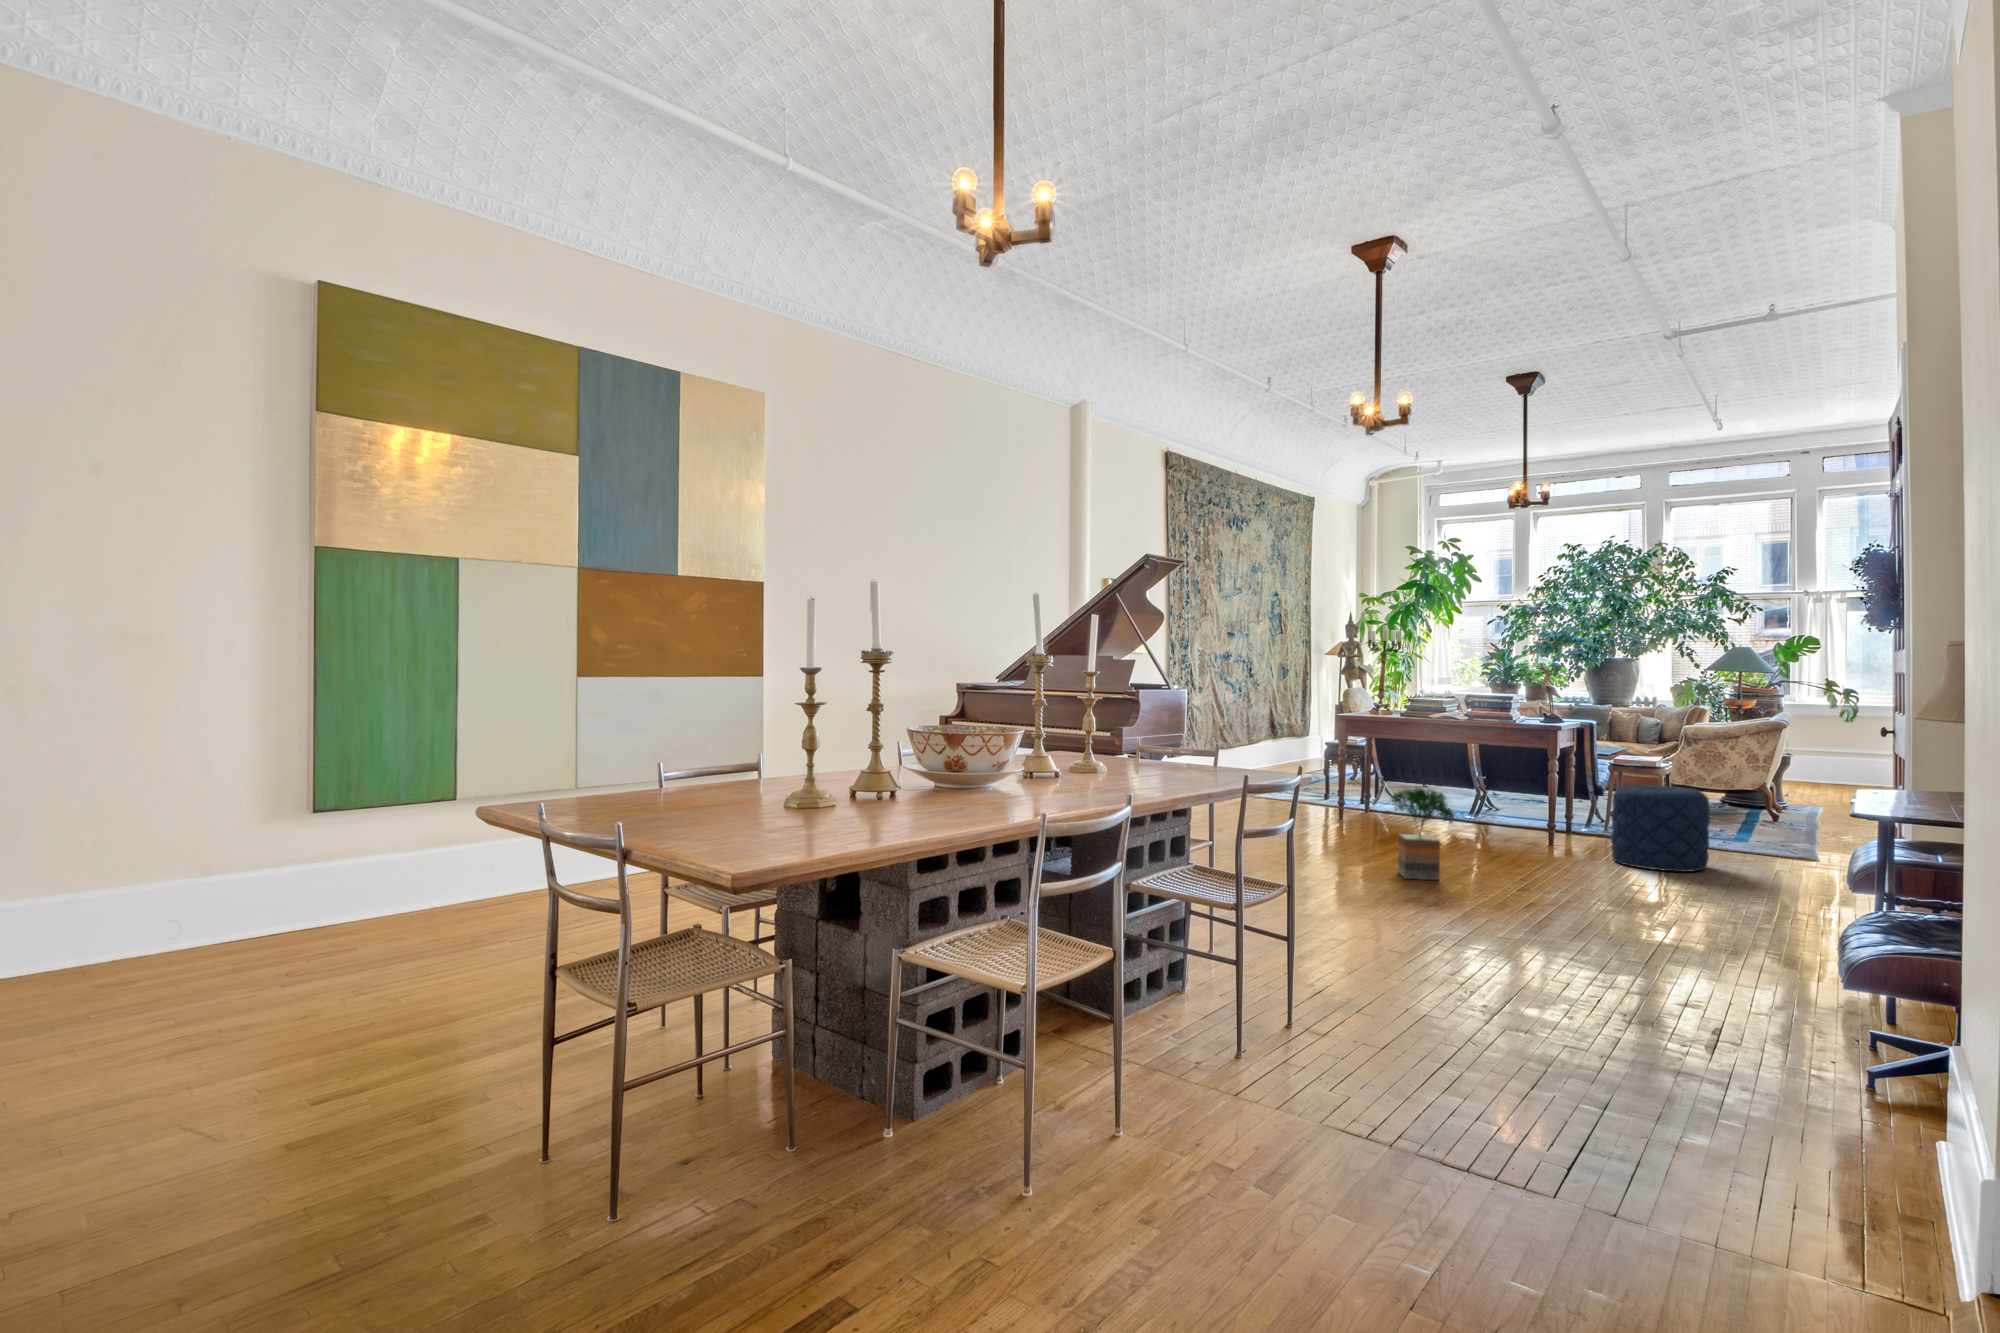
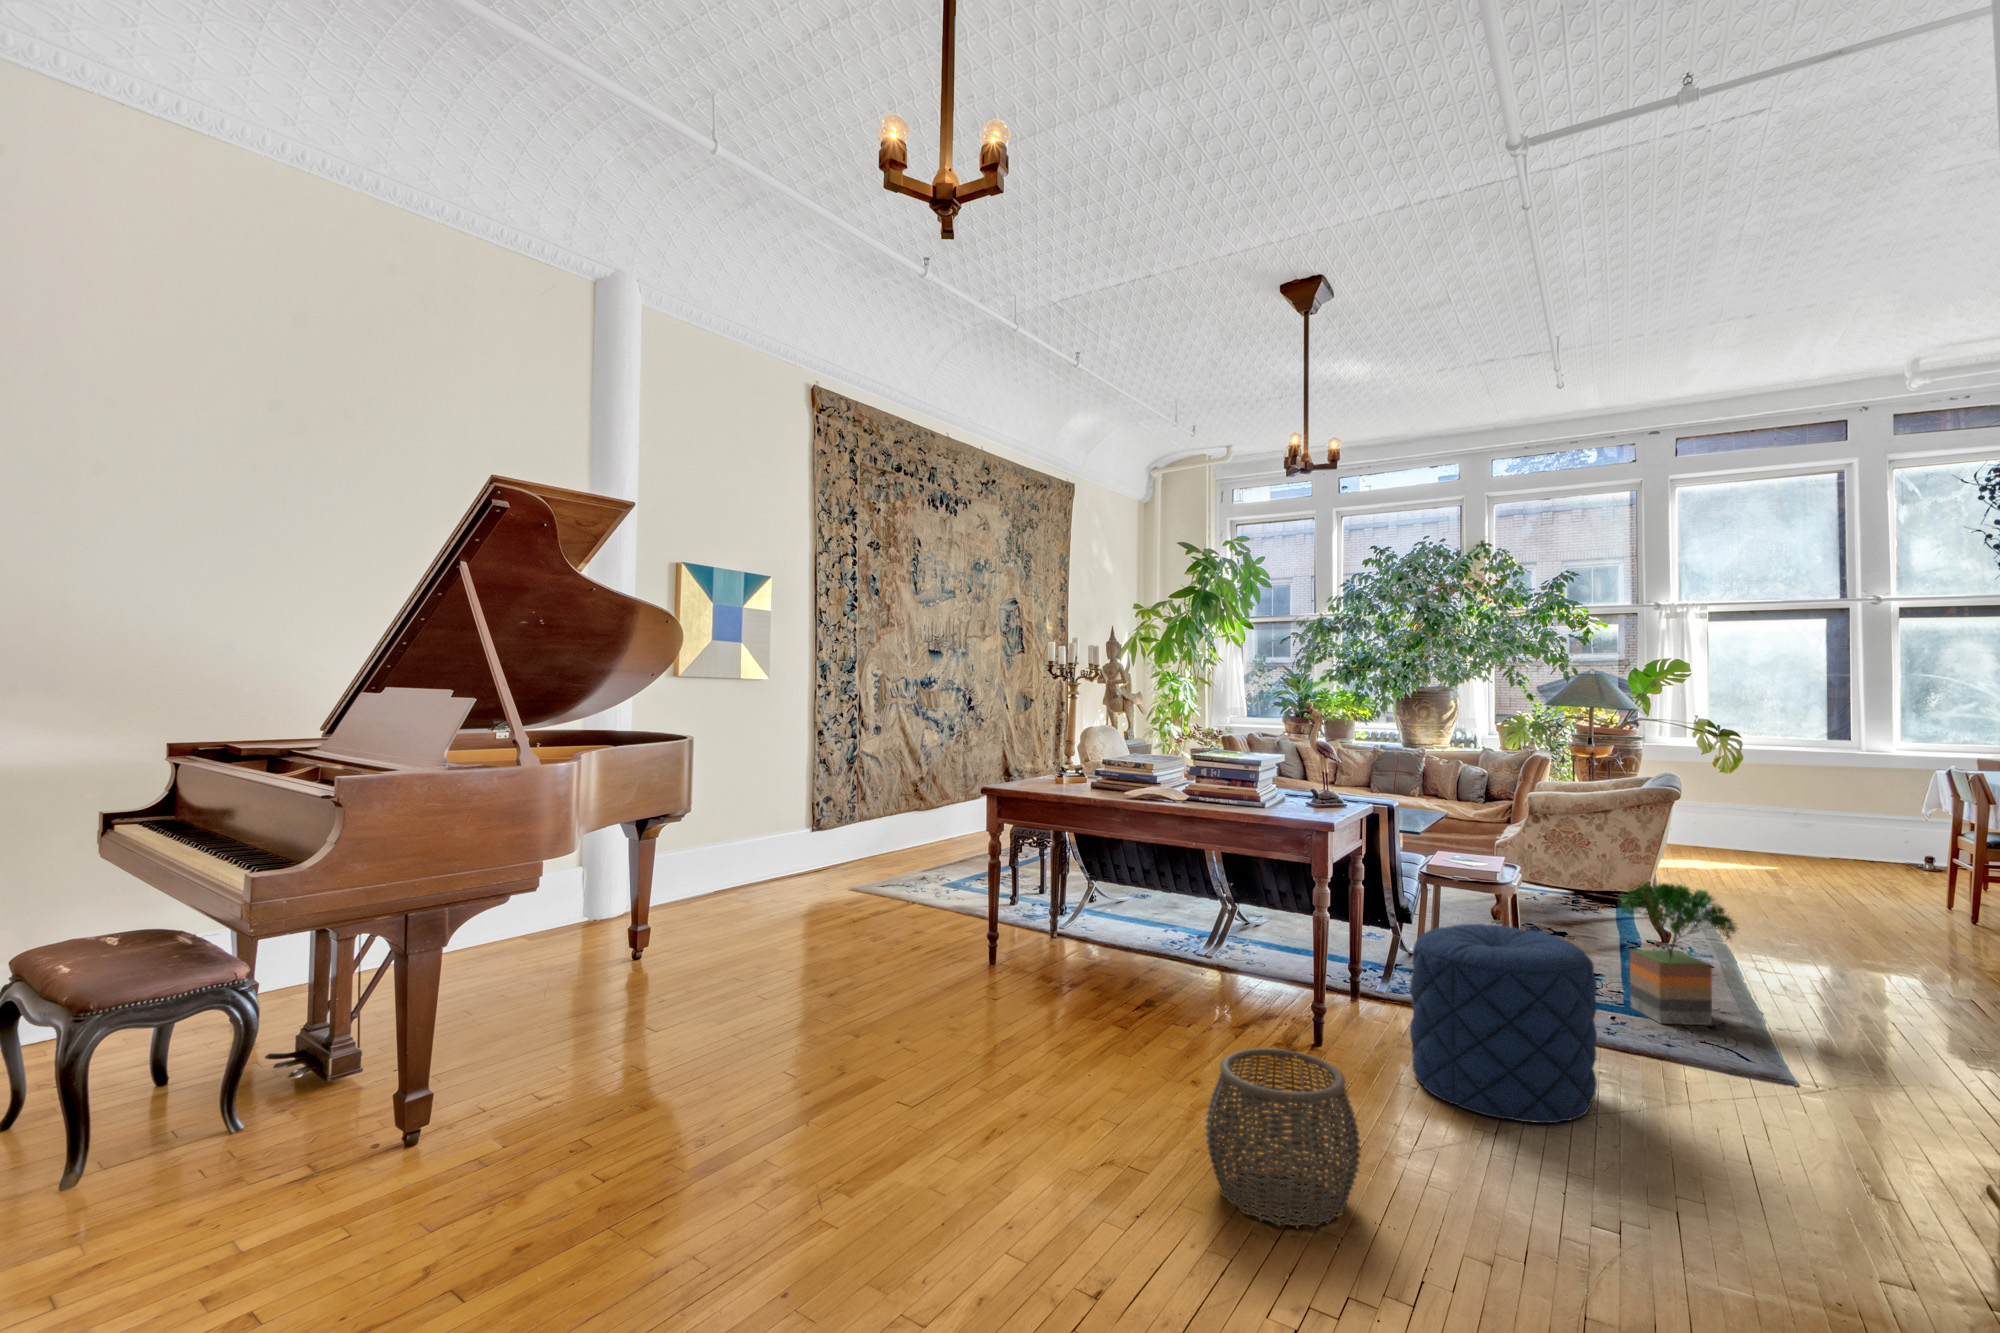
potted tree: present [1391,788,1454,880] -> present [1621,882,1737,1025]
woven basket: none [1520,824,1593,887] -> present [1205,1048,1361,1228]

